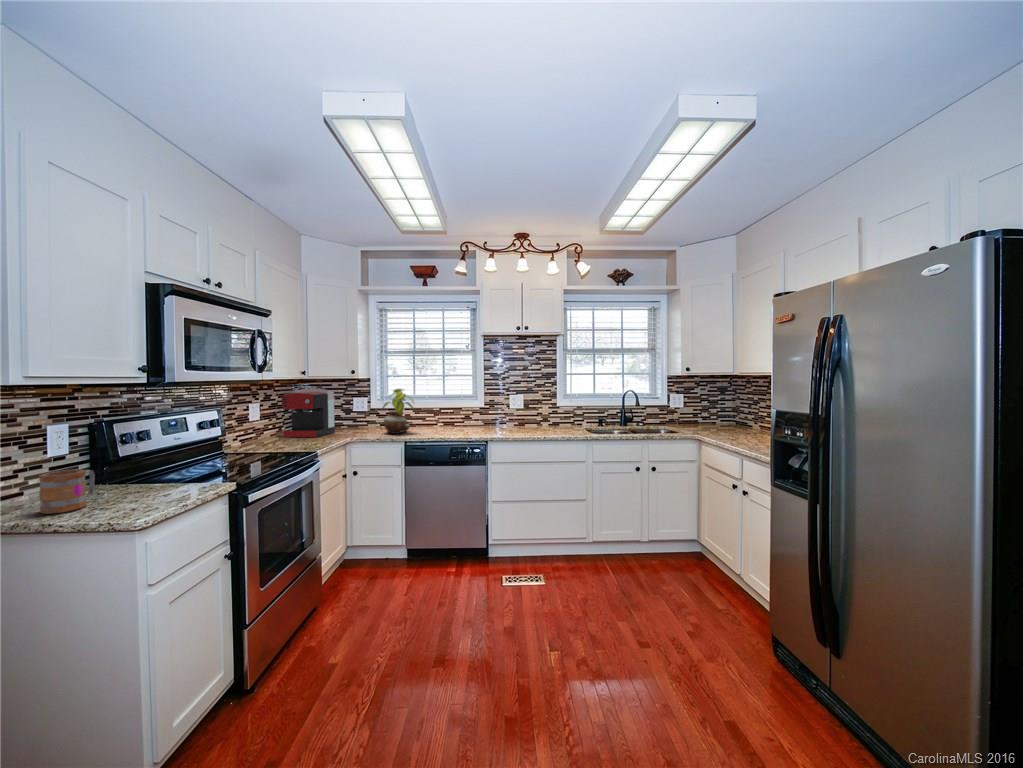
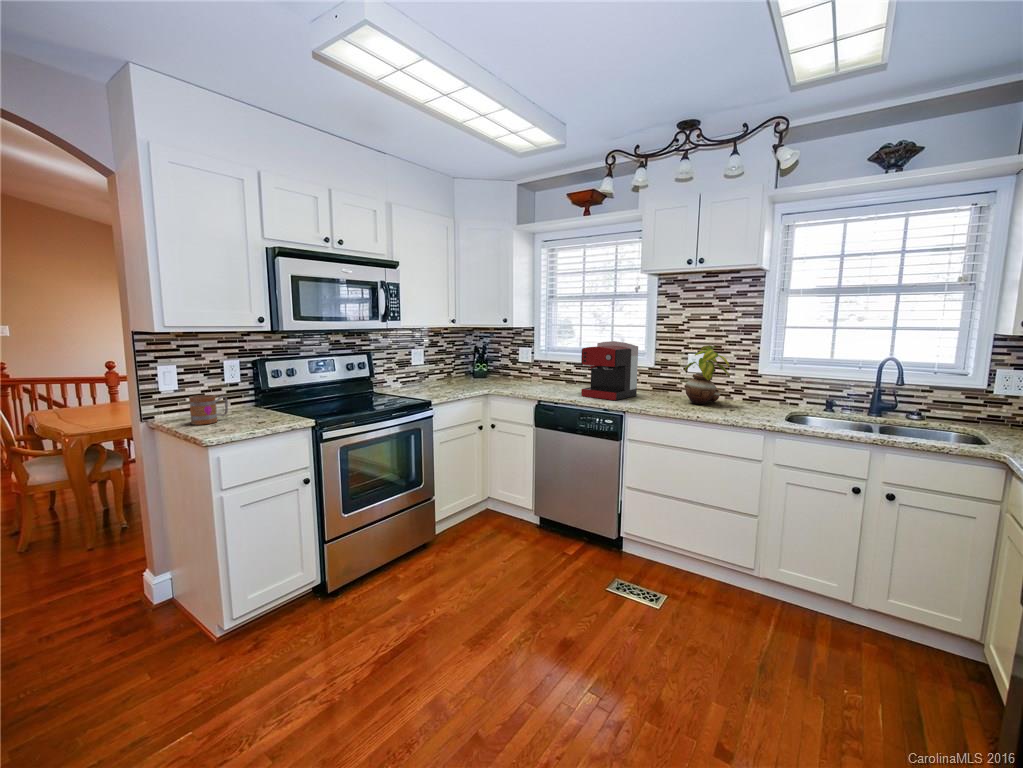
coffee maker: present [282,388,335,437] -> present [581,341,638,400]
potted plant: present [382,389,415,434] -> present [684,345,730,404]

